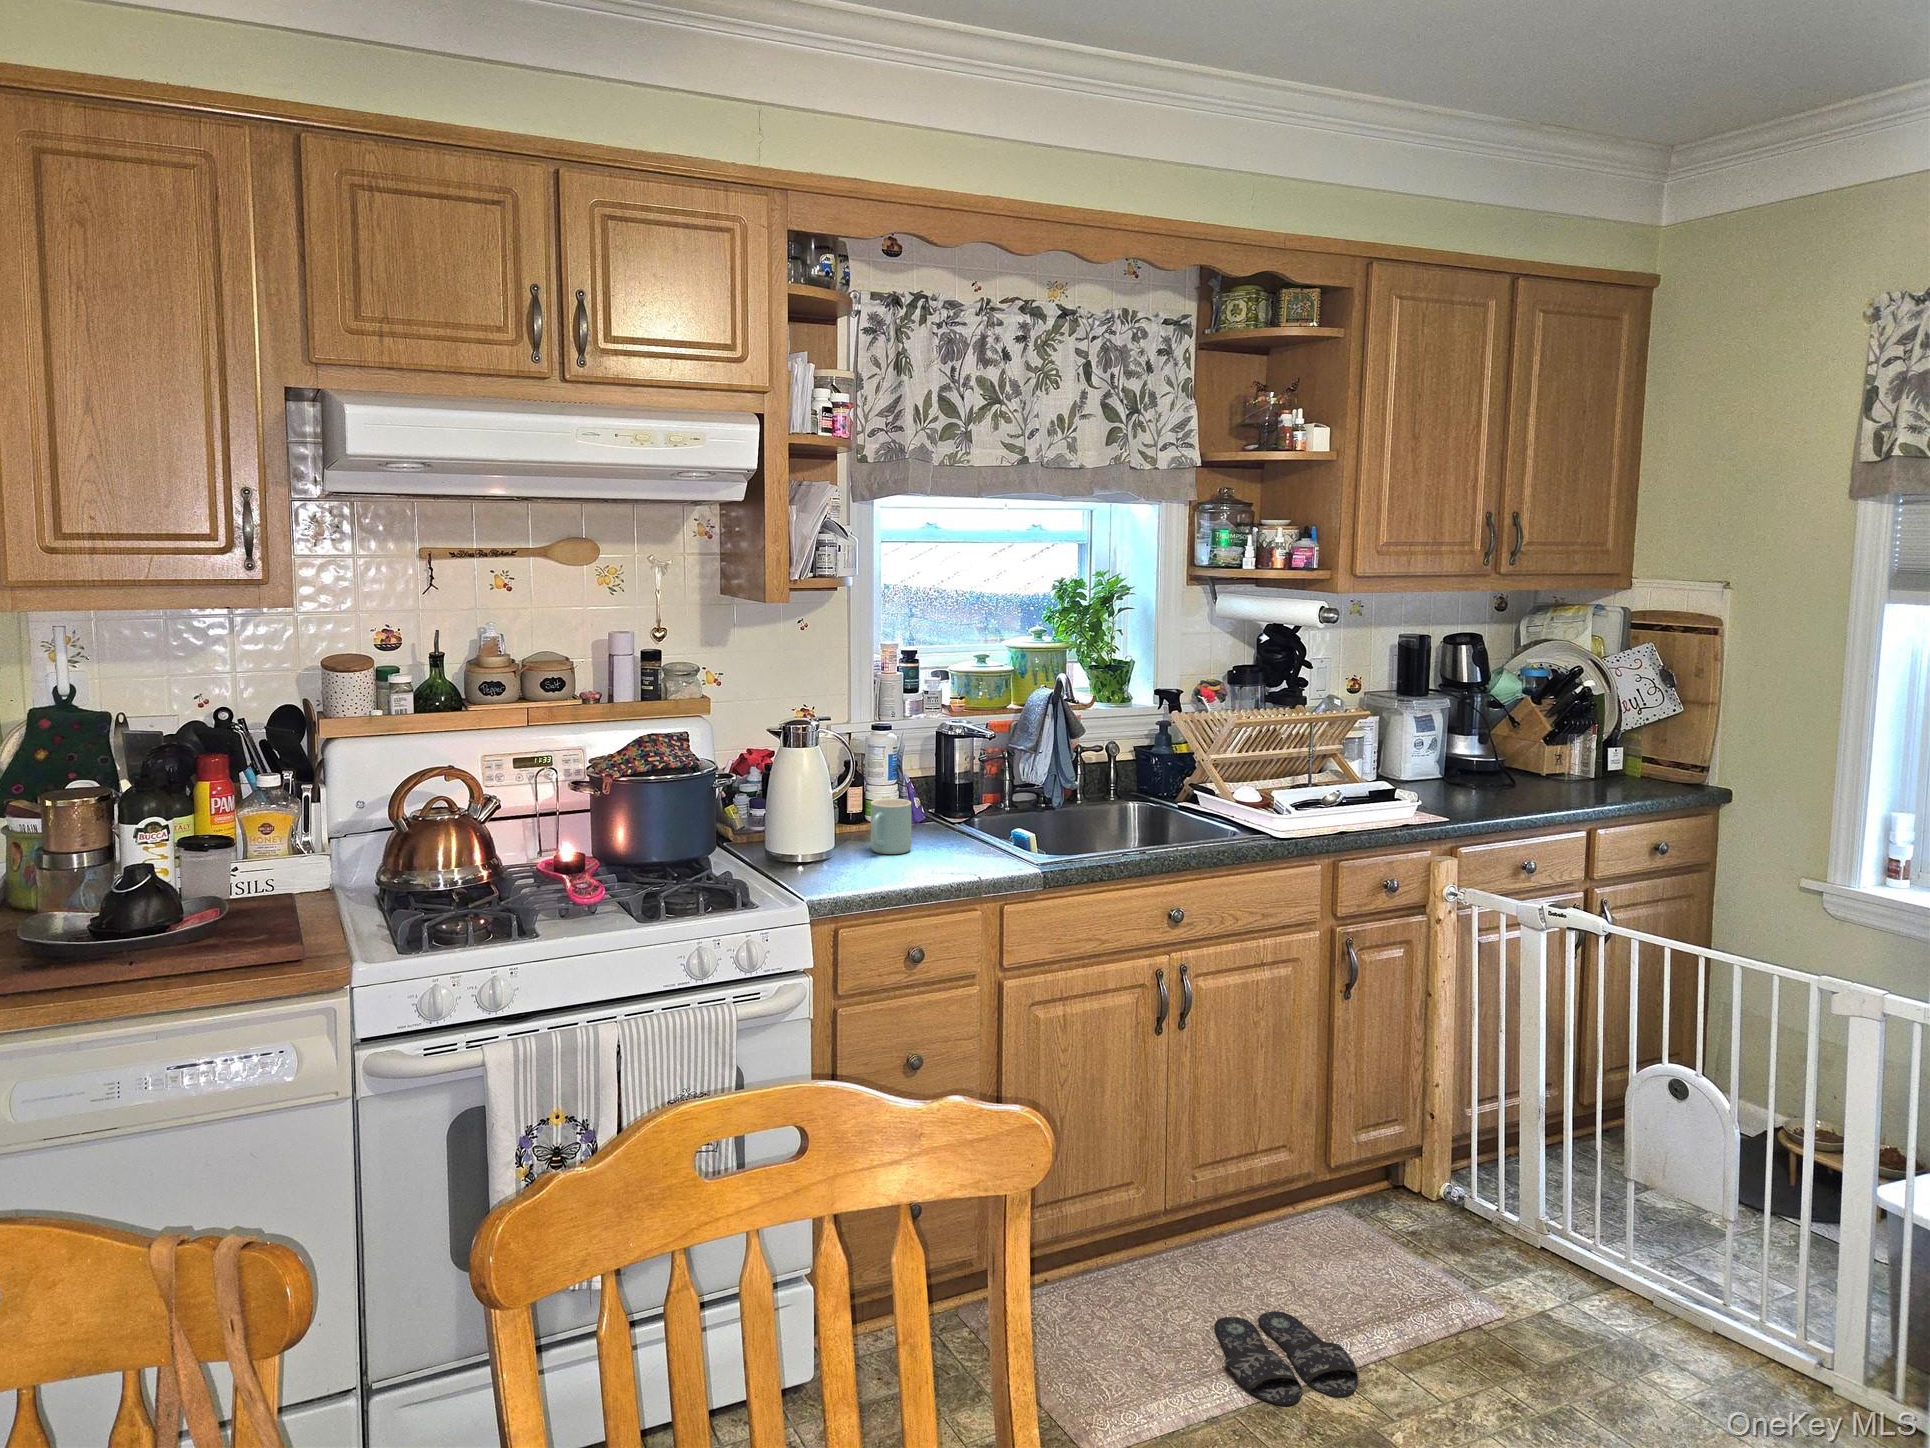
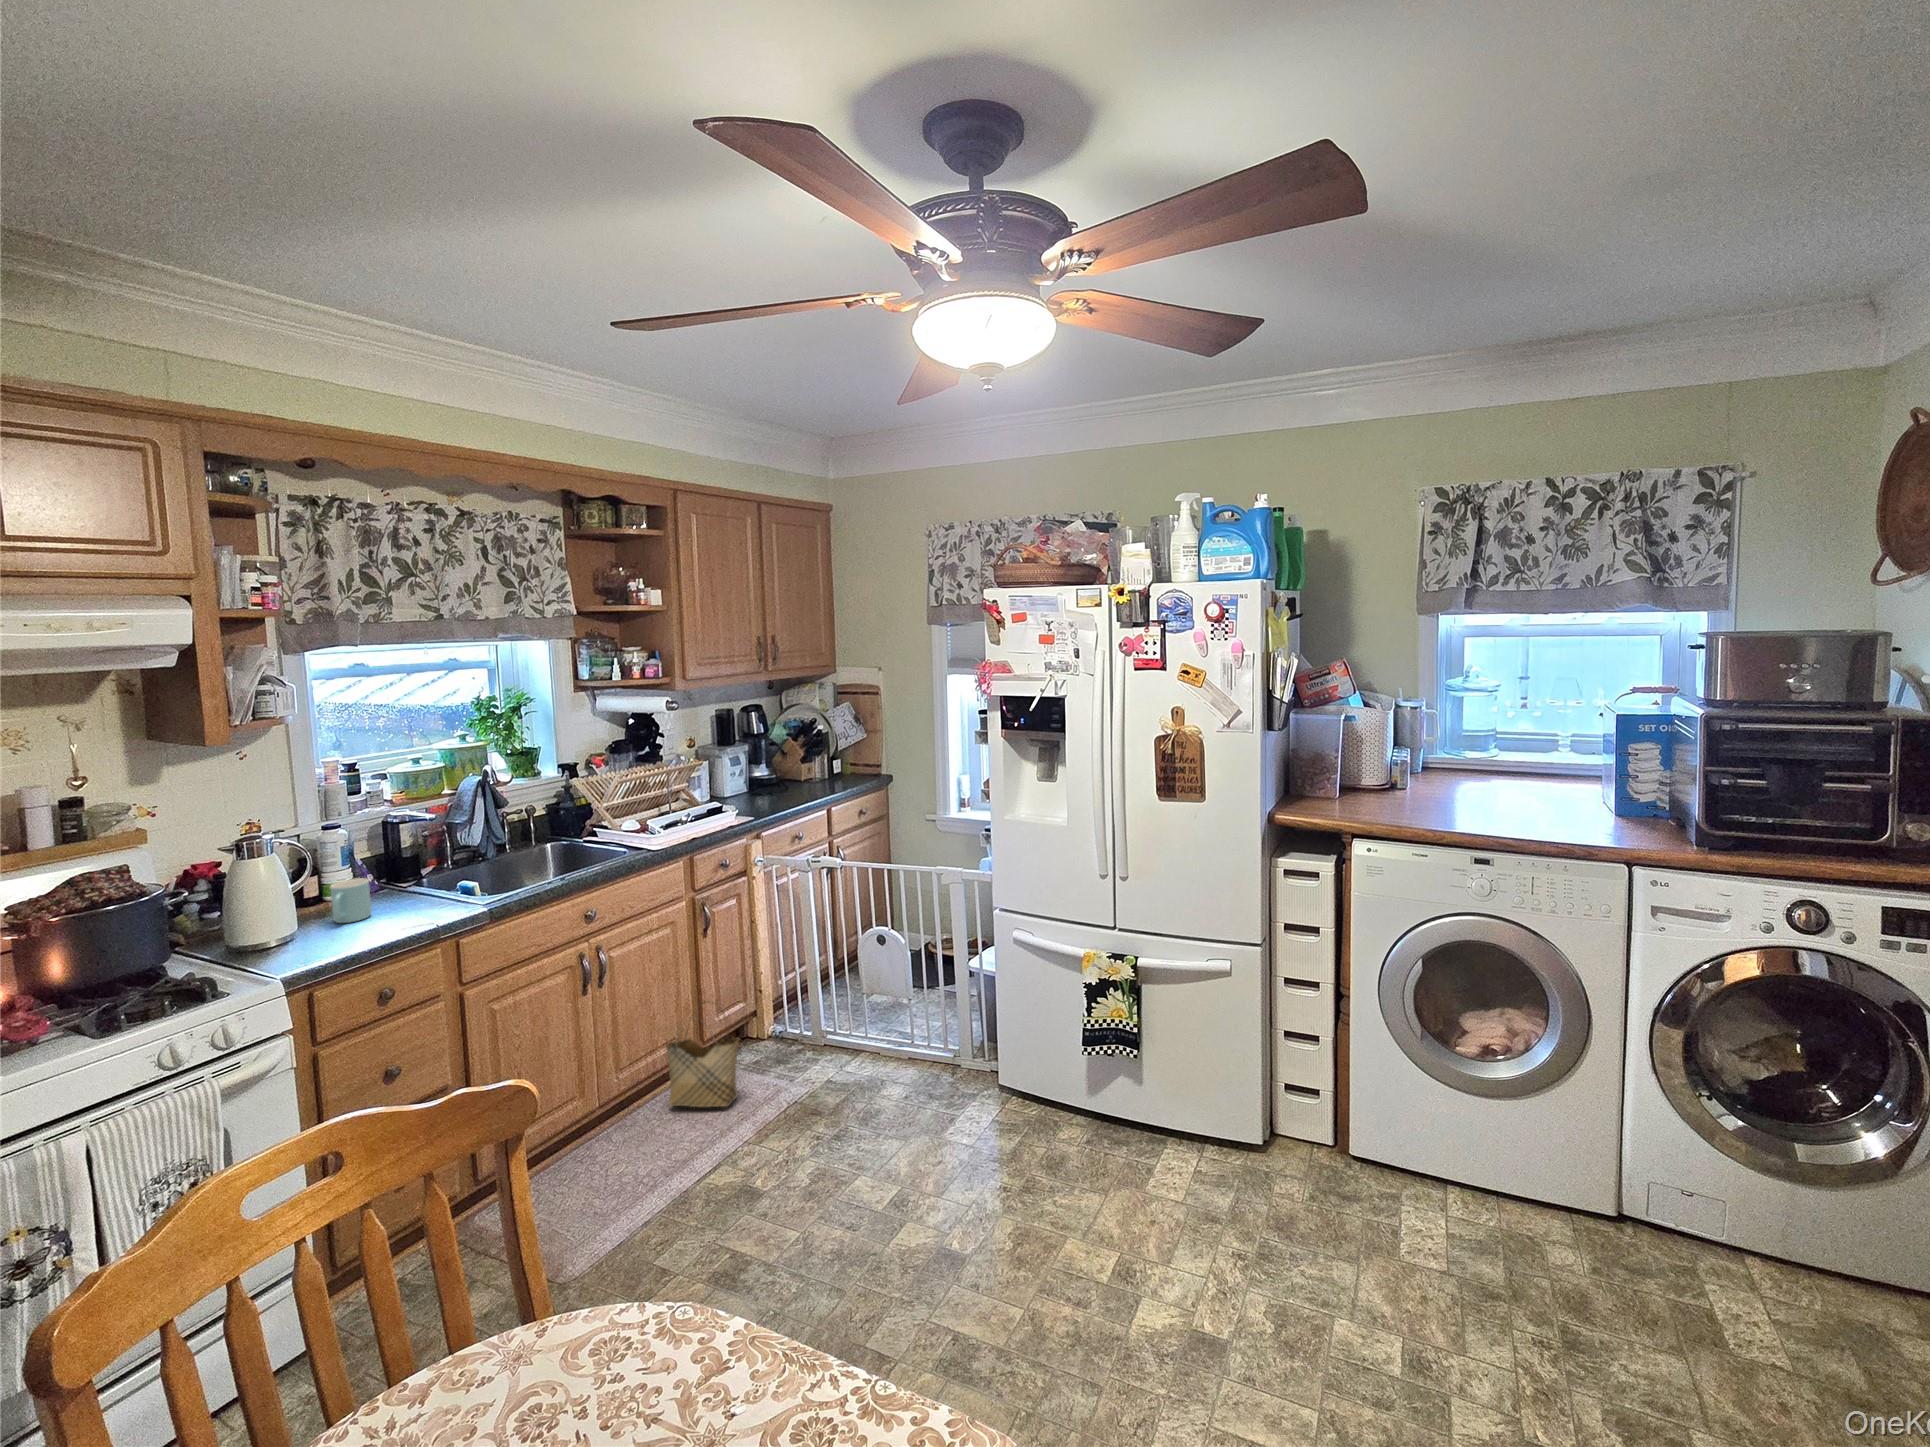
woven basket: none [1264,1103,1386,1287] -> present [666,1003,739,1107]
slippers: present [1215,1311,1358,1406] -> none [642,1139,734,1198]

